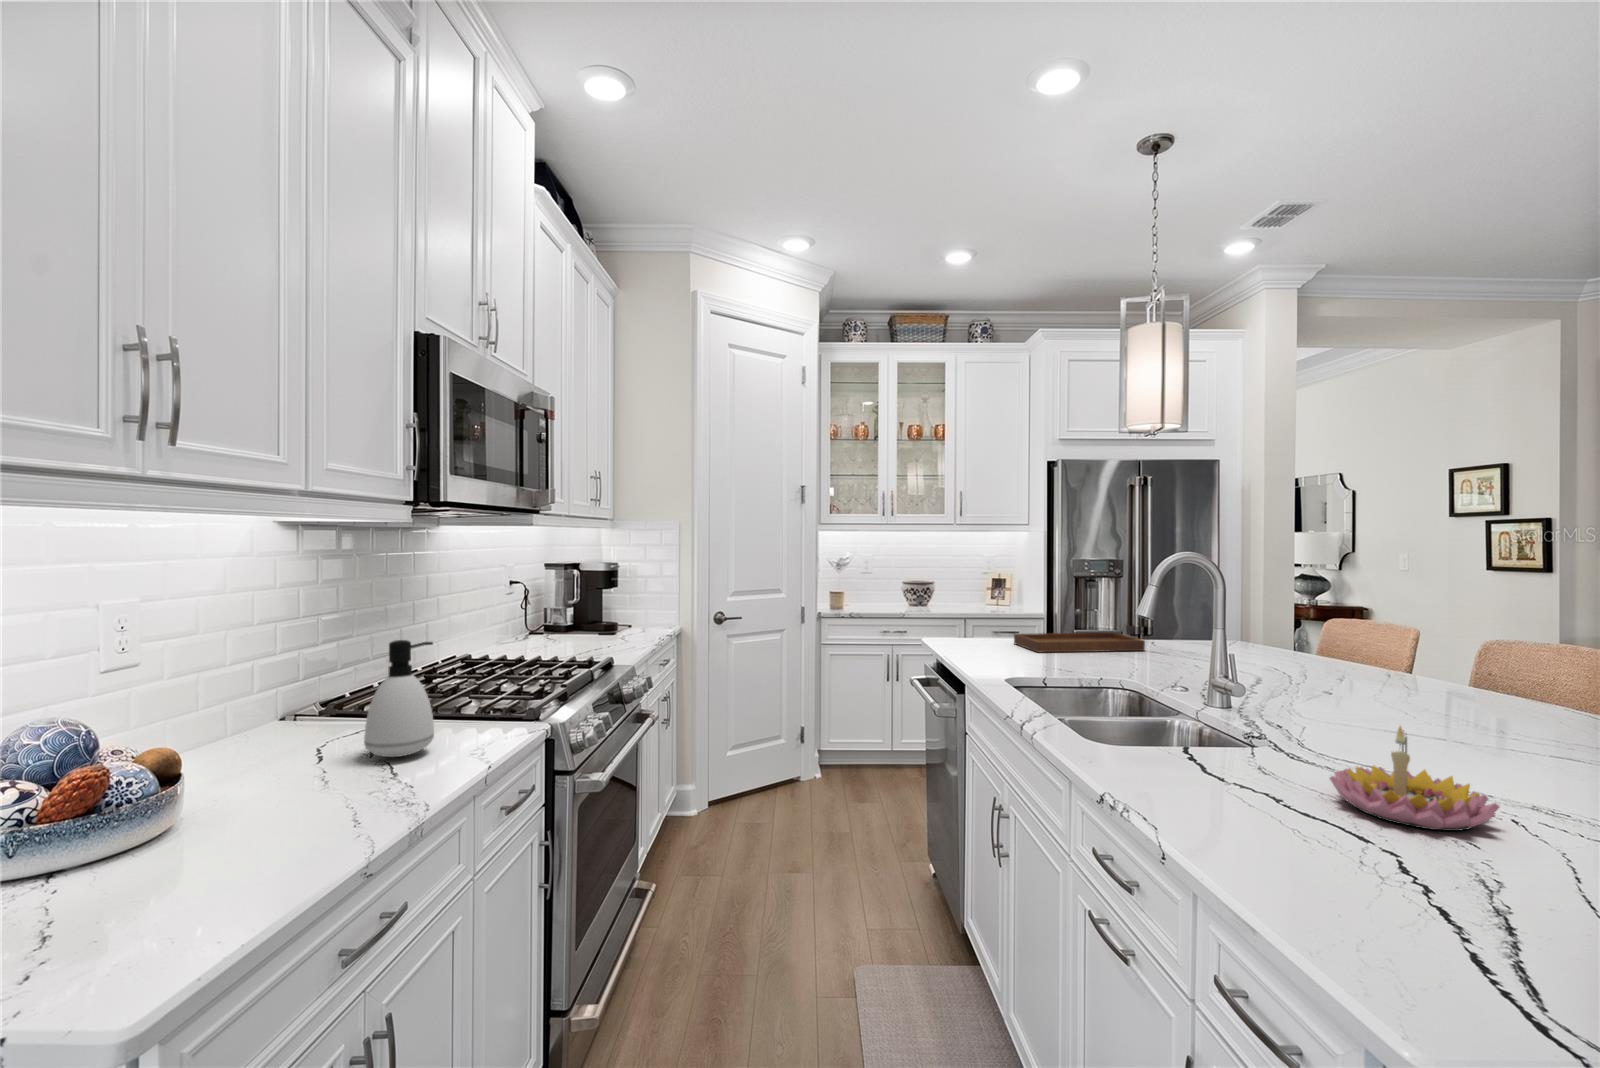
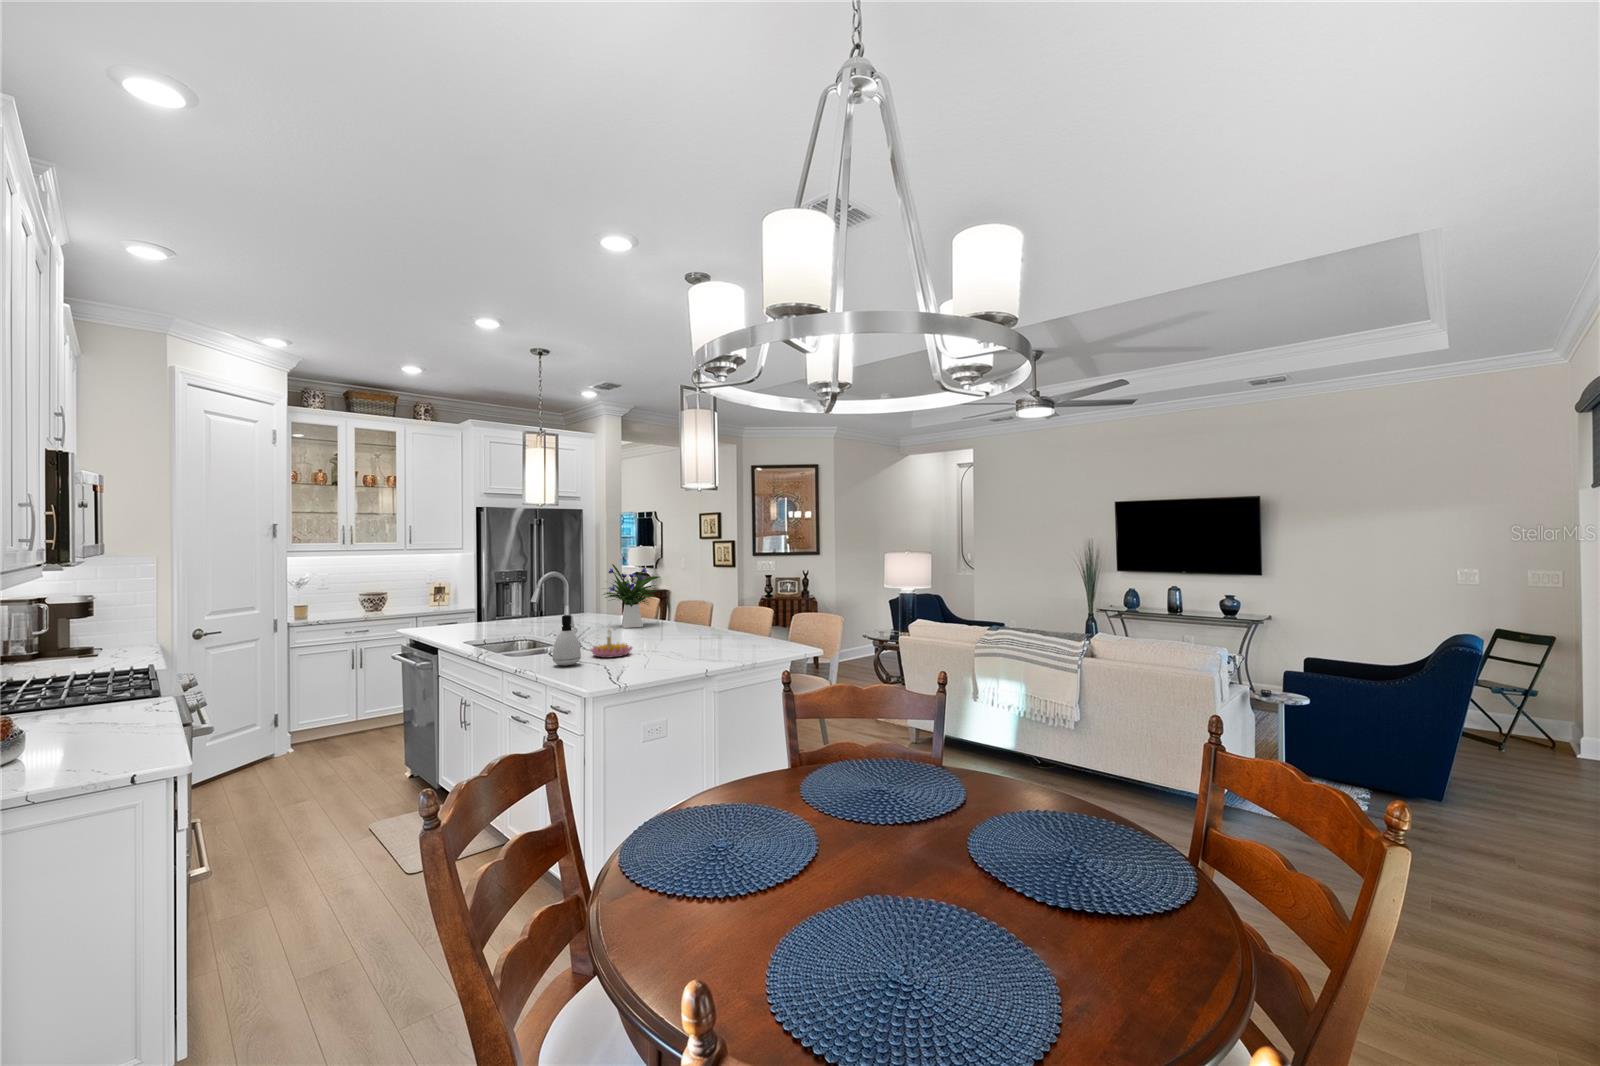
flower arrangement: none [1291,541,1472,700] -> present [604,564,659,628]
tray: present [1014,609,1145,652] -> none [462,602,537,629]
soap dispenser: present [364,640,434,757] -> present [553,615,581,666]

